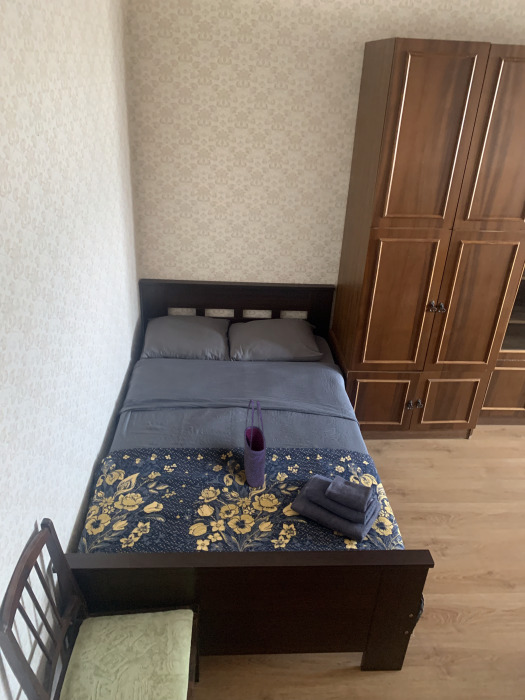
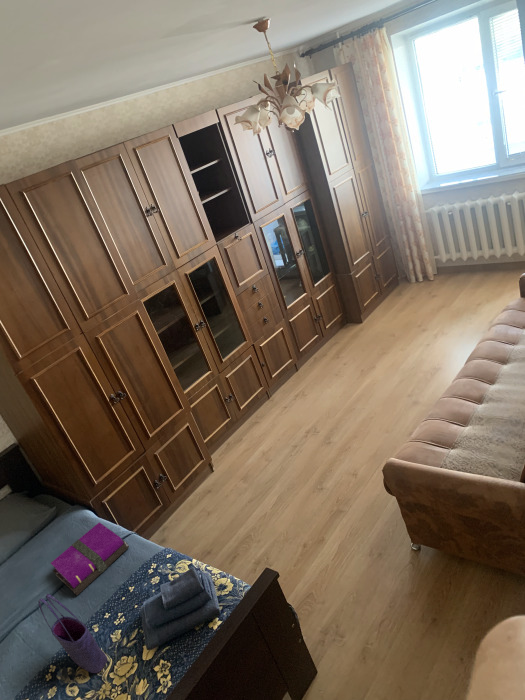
notebook: none [283,388,344,428] -> present [51,522,129,595]

